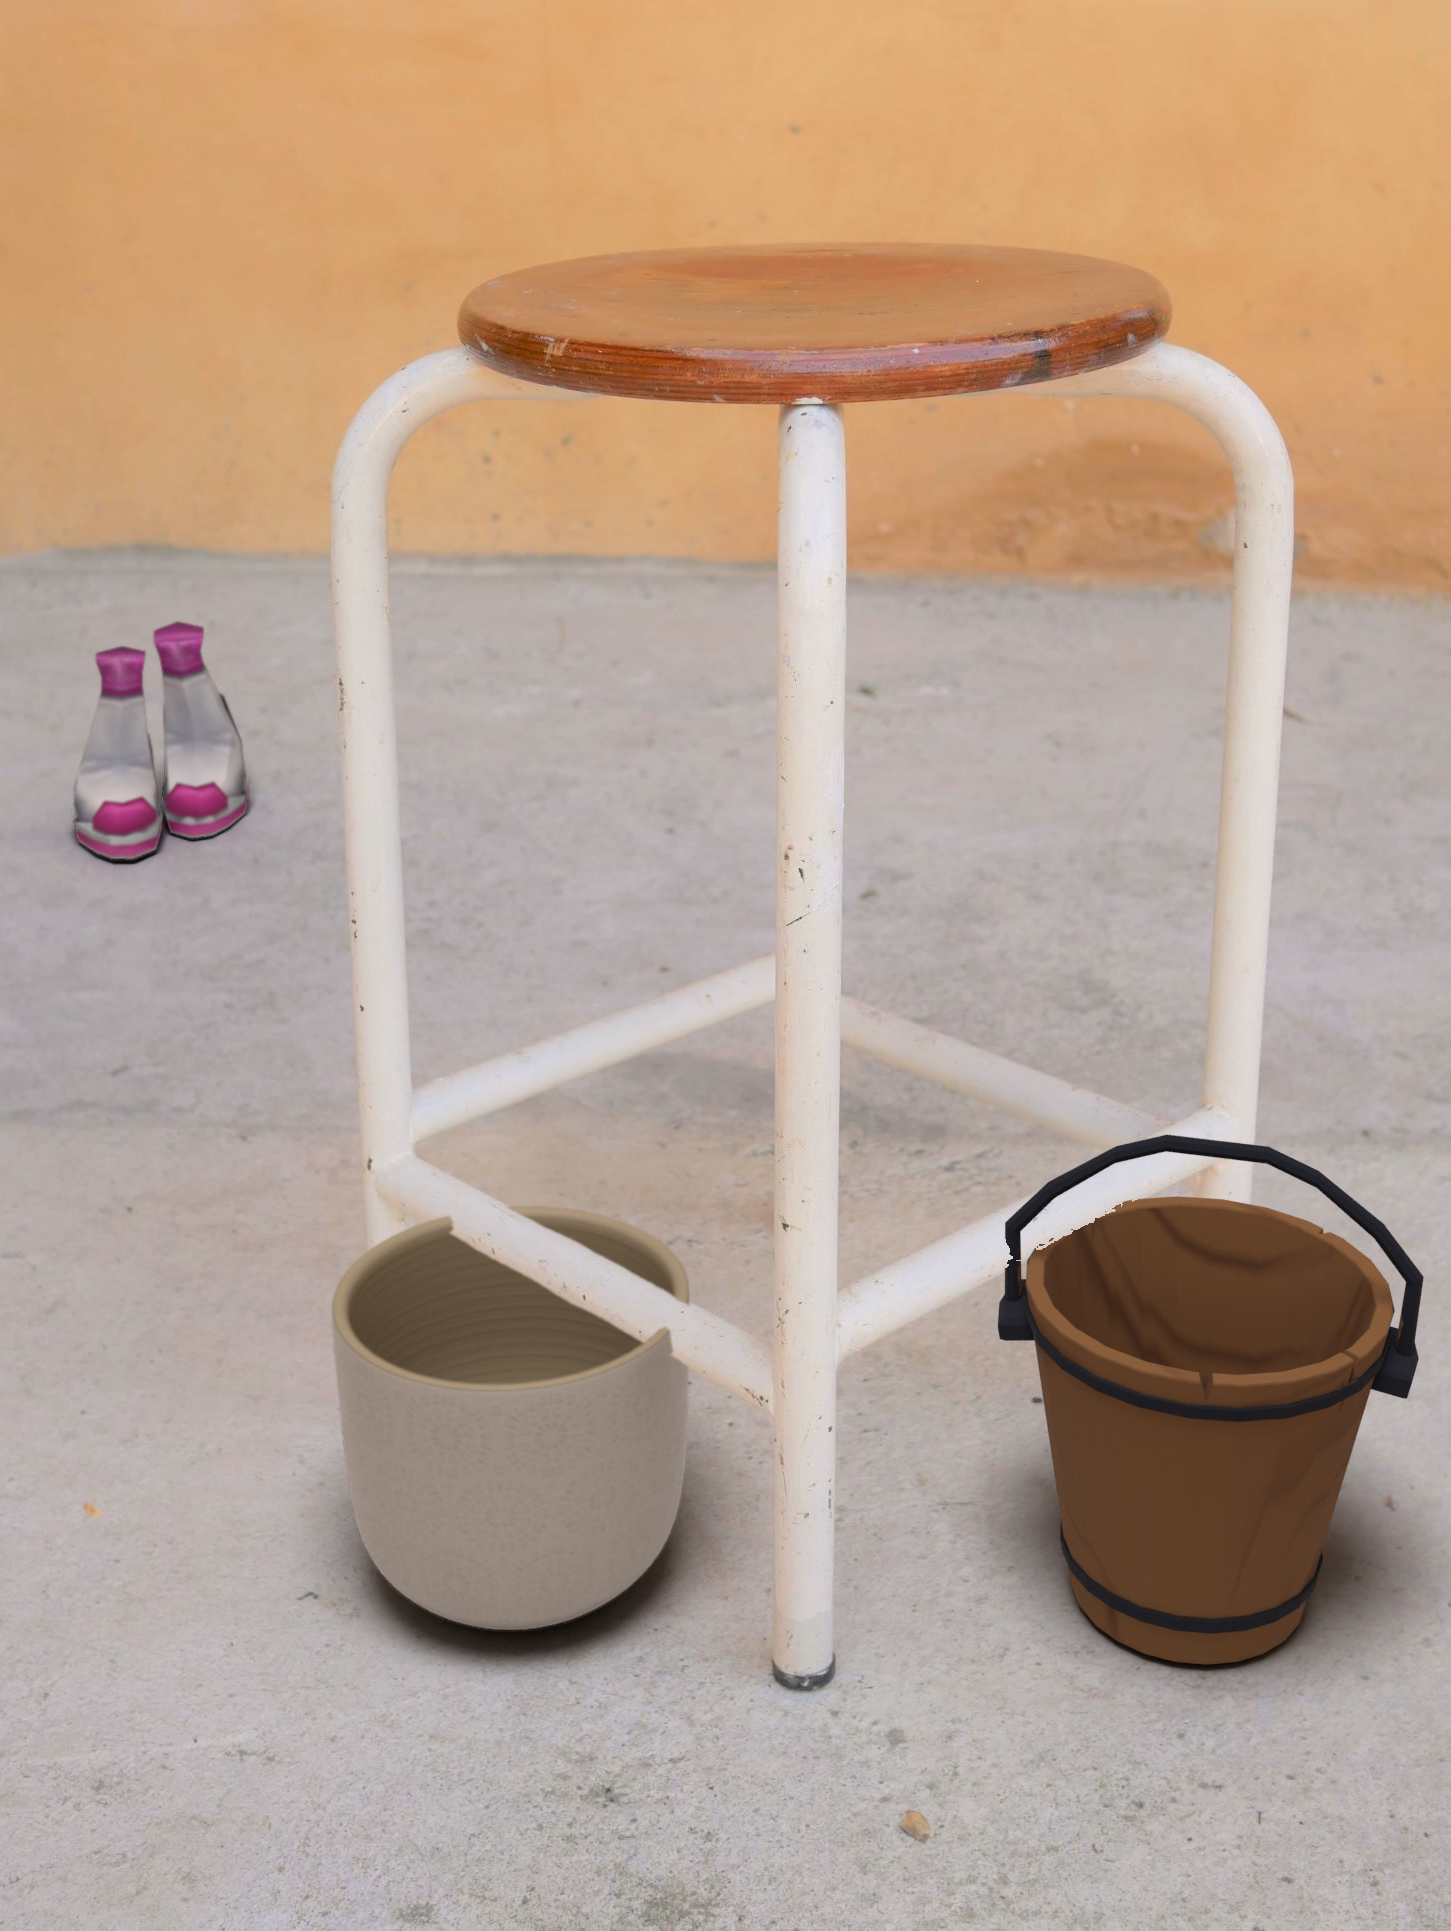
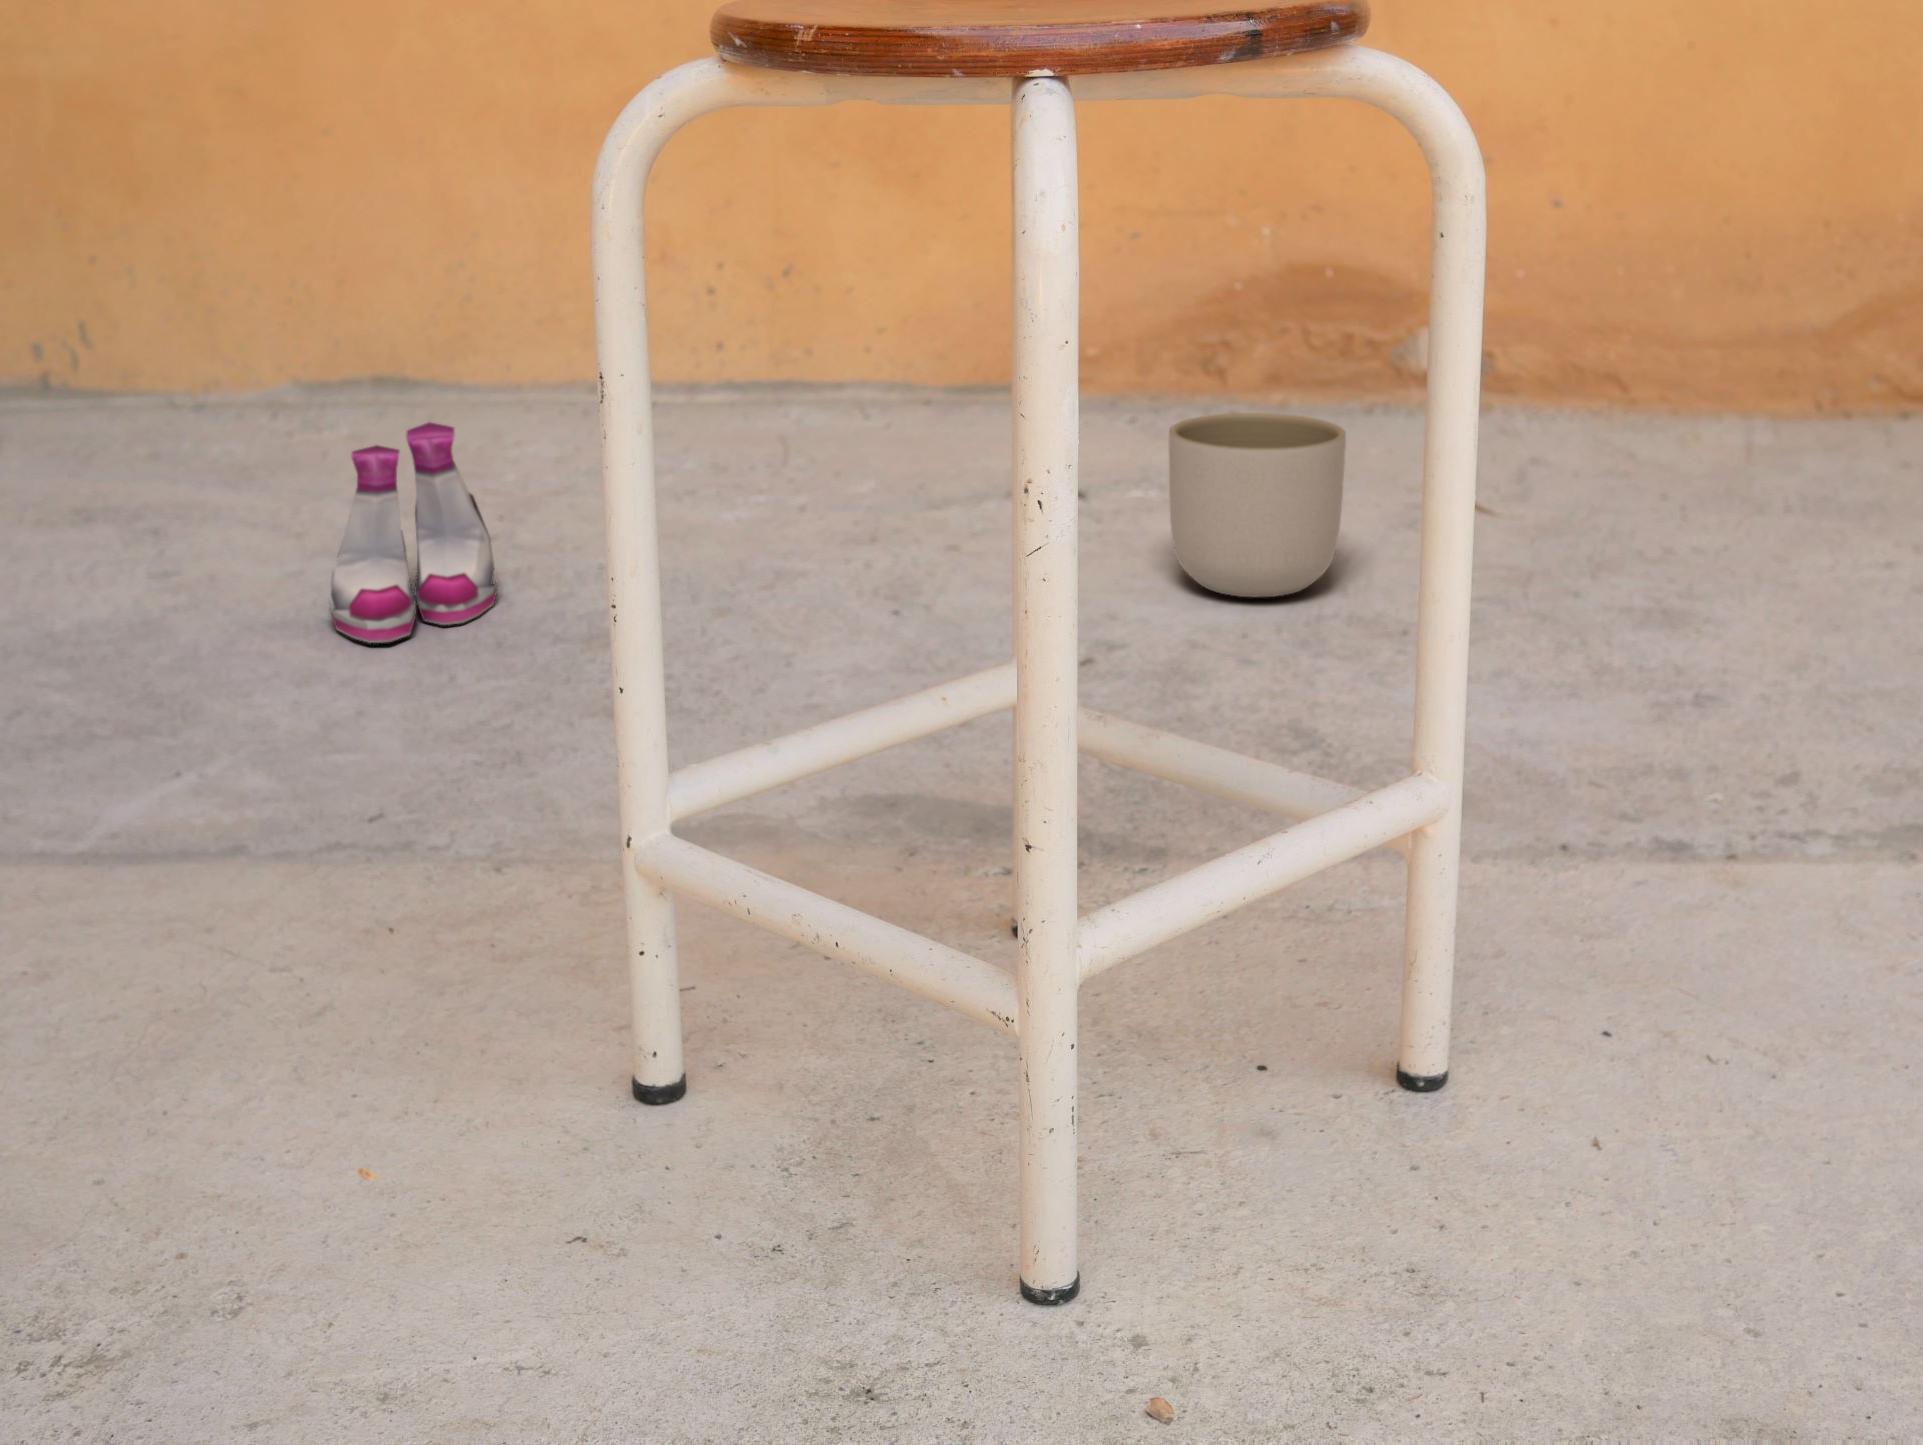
bucket: present [998,1135,1424,1665] -> none [1225,775,1620,1277]
planter: present [332,1206,690,1630] -> present [1169,413,1346,597]

